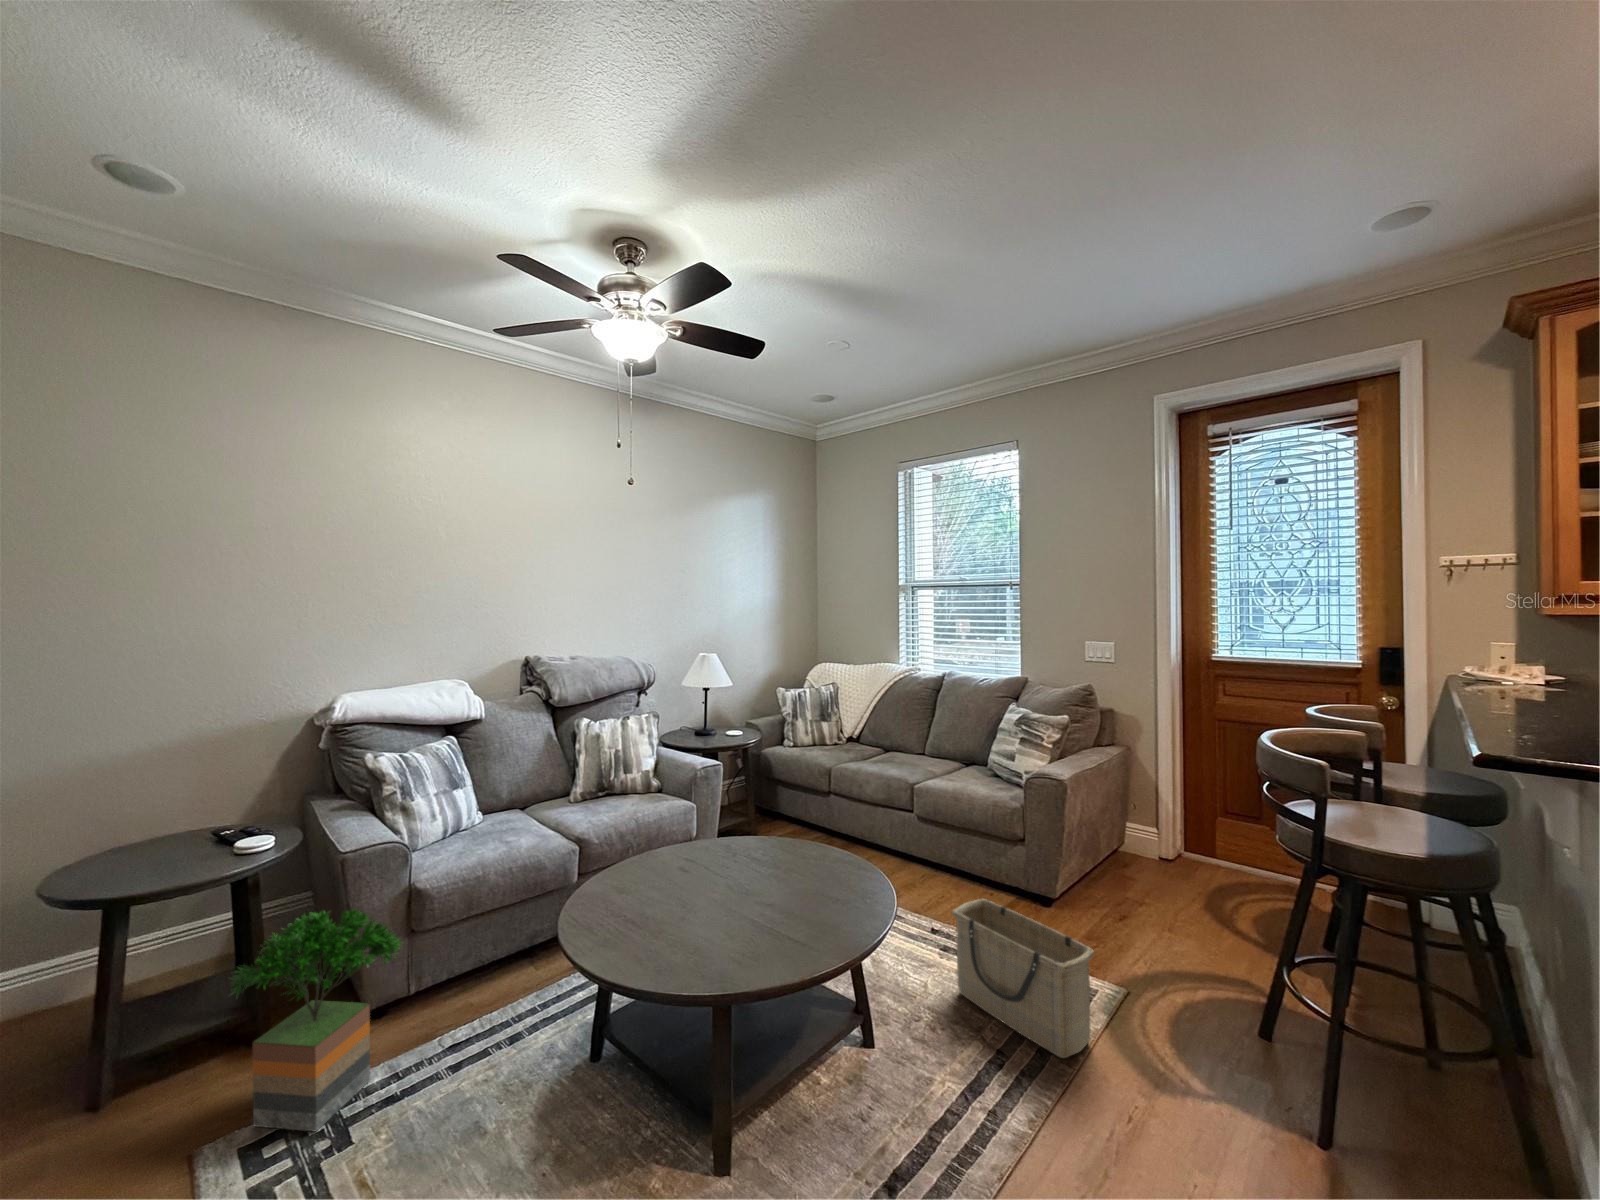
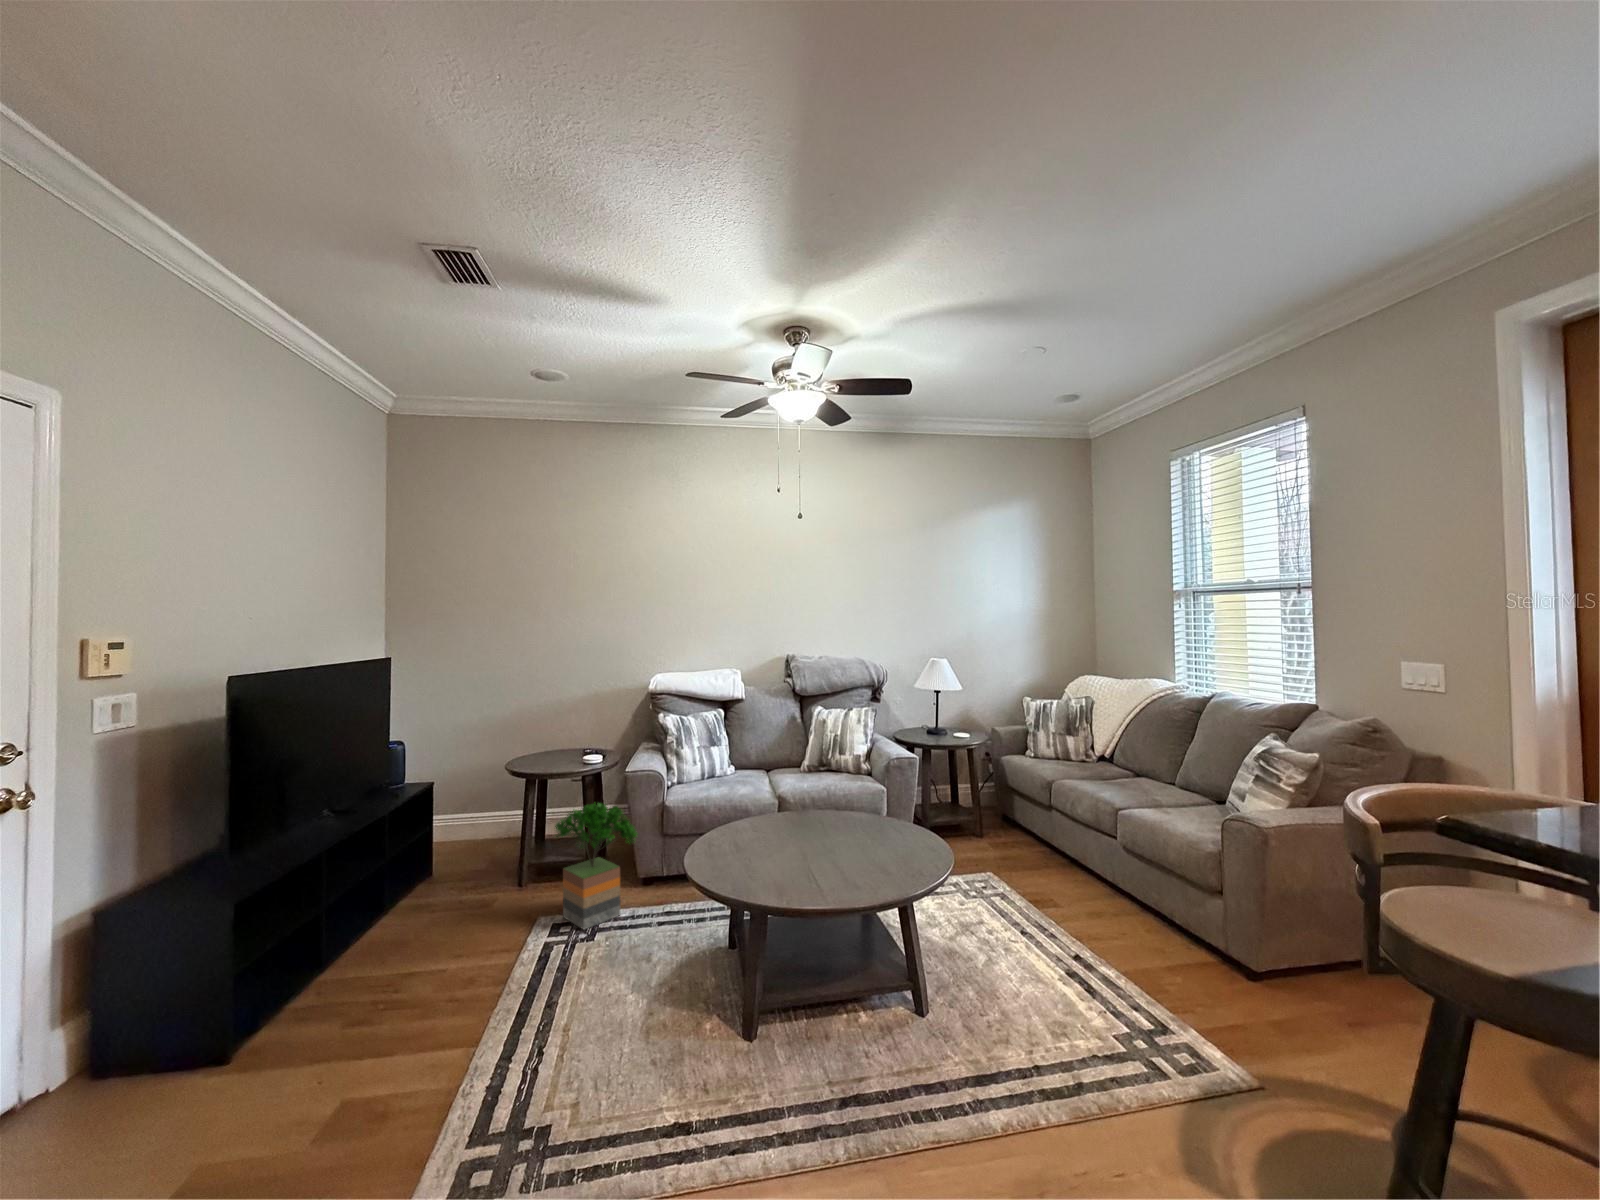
basket: present [952,899,1094,1058] -> none [1039,923,1148,1099]

